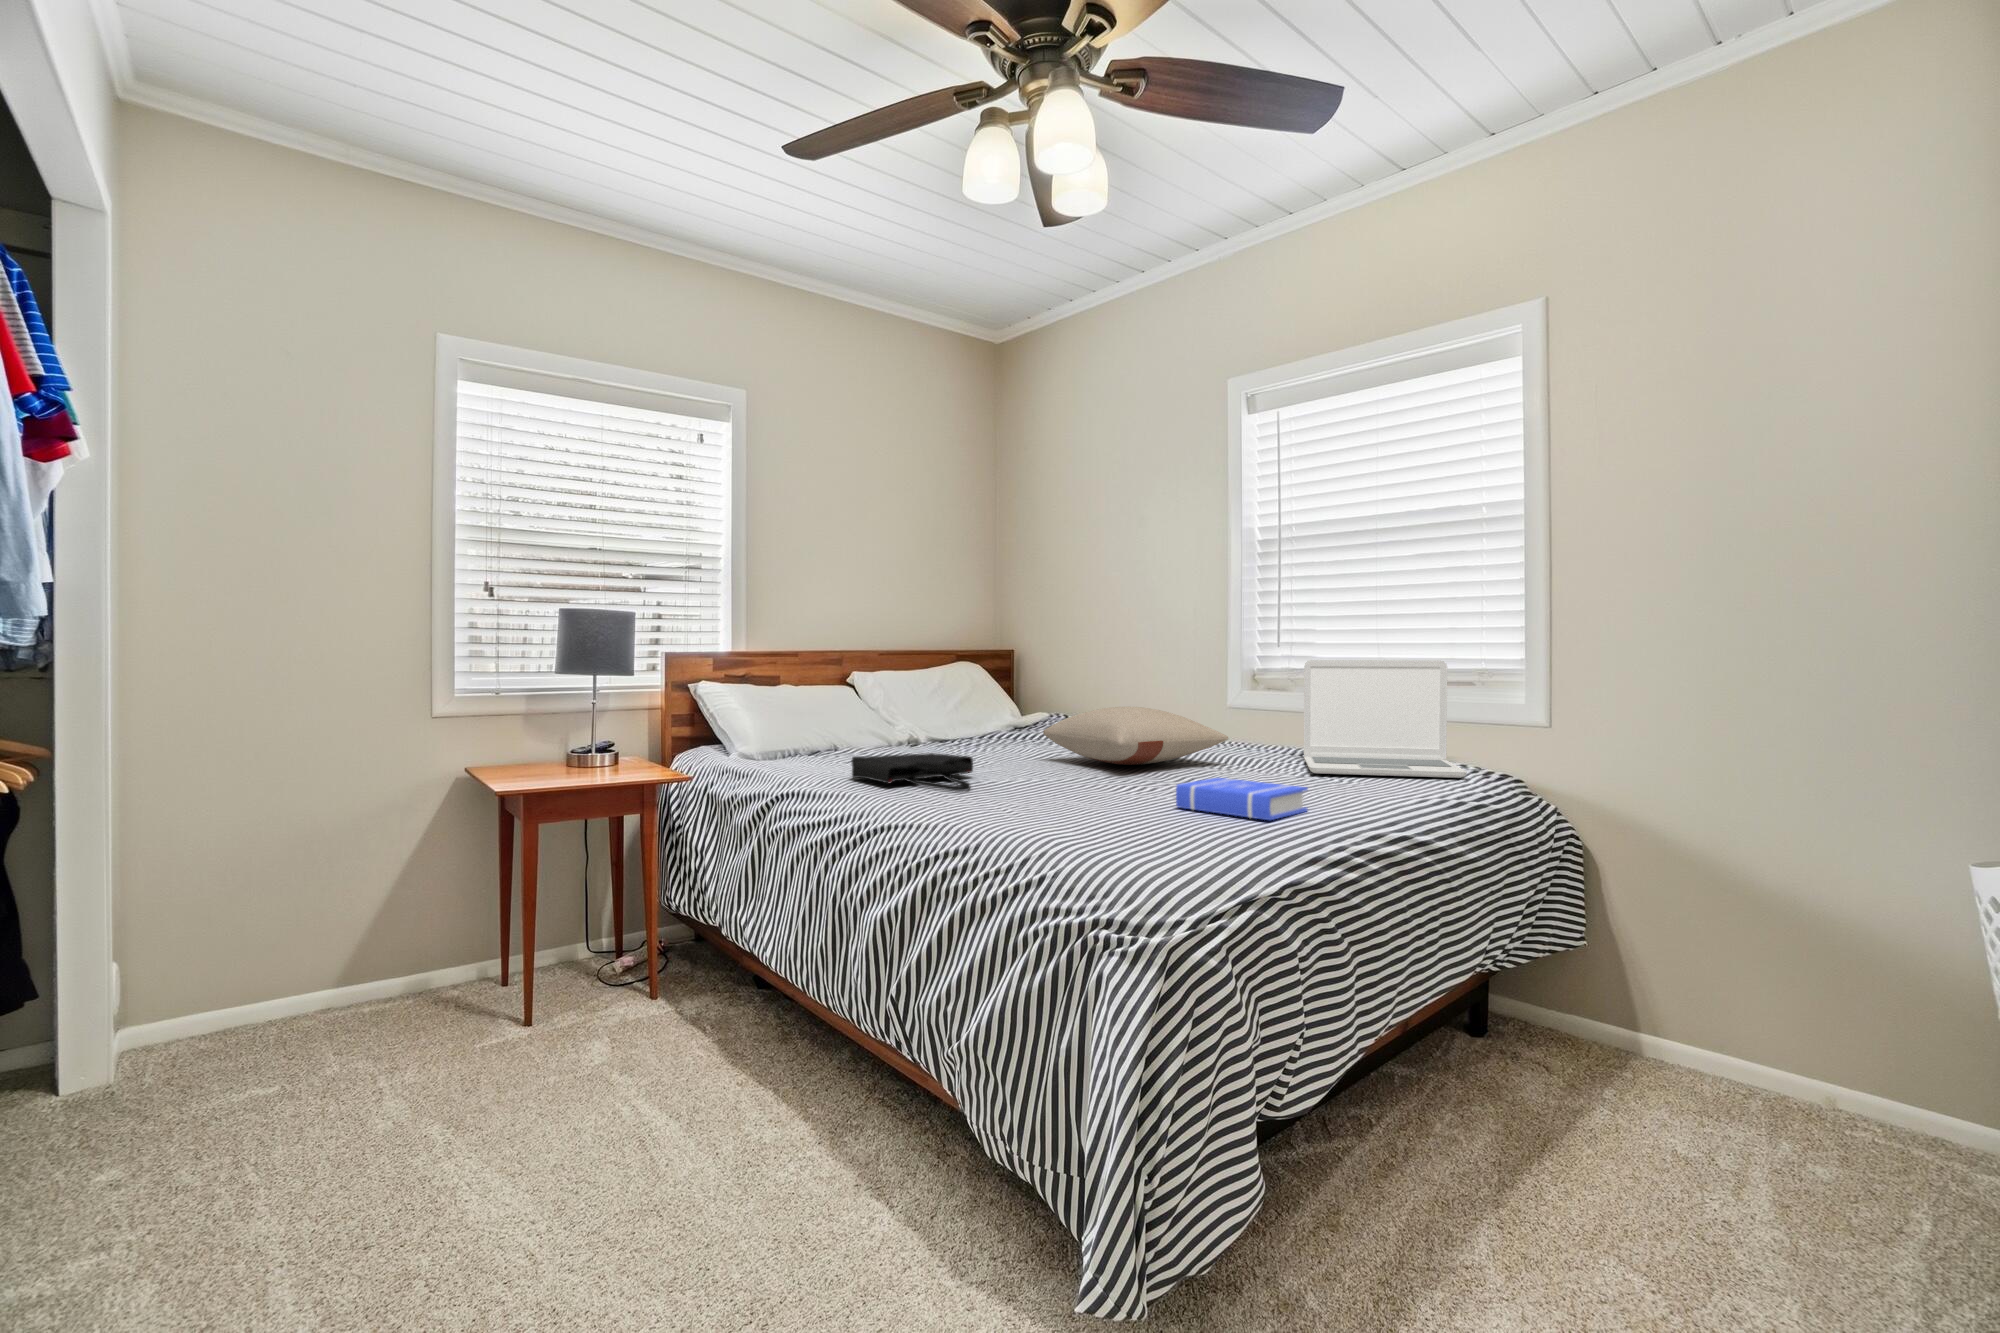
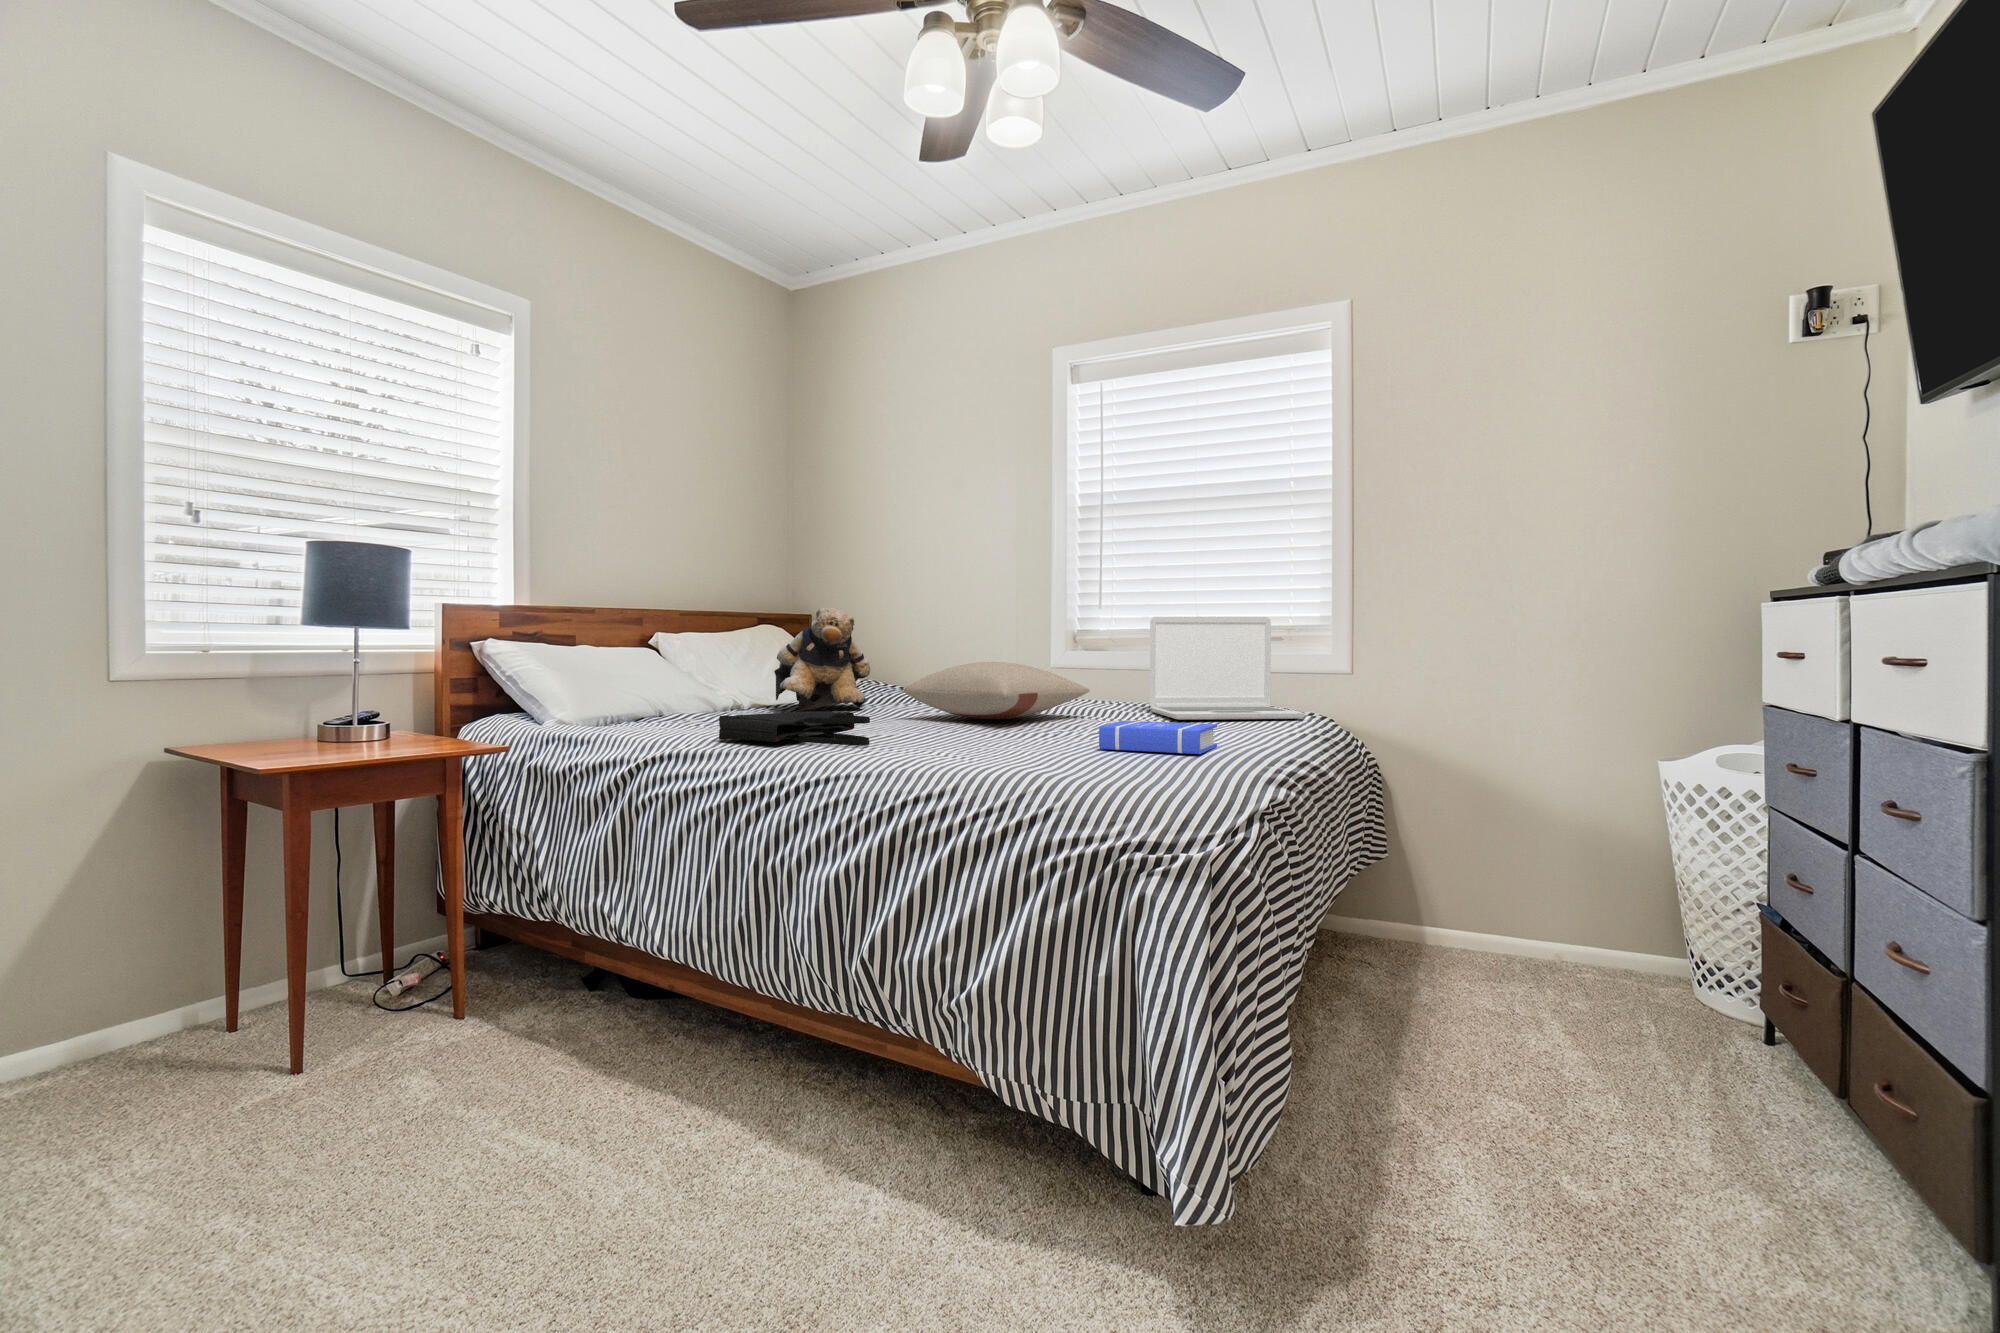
teddy bear: none [943,650,1034,747] -> present [774,608,870,711]

